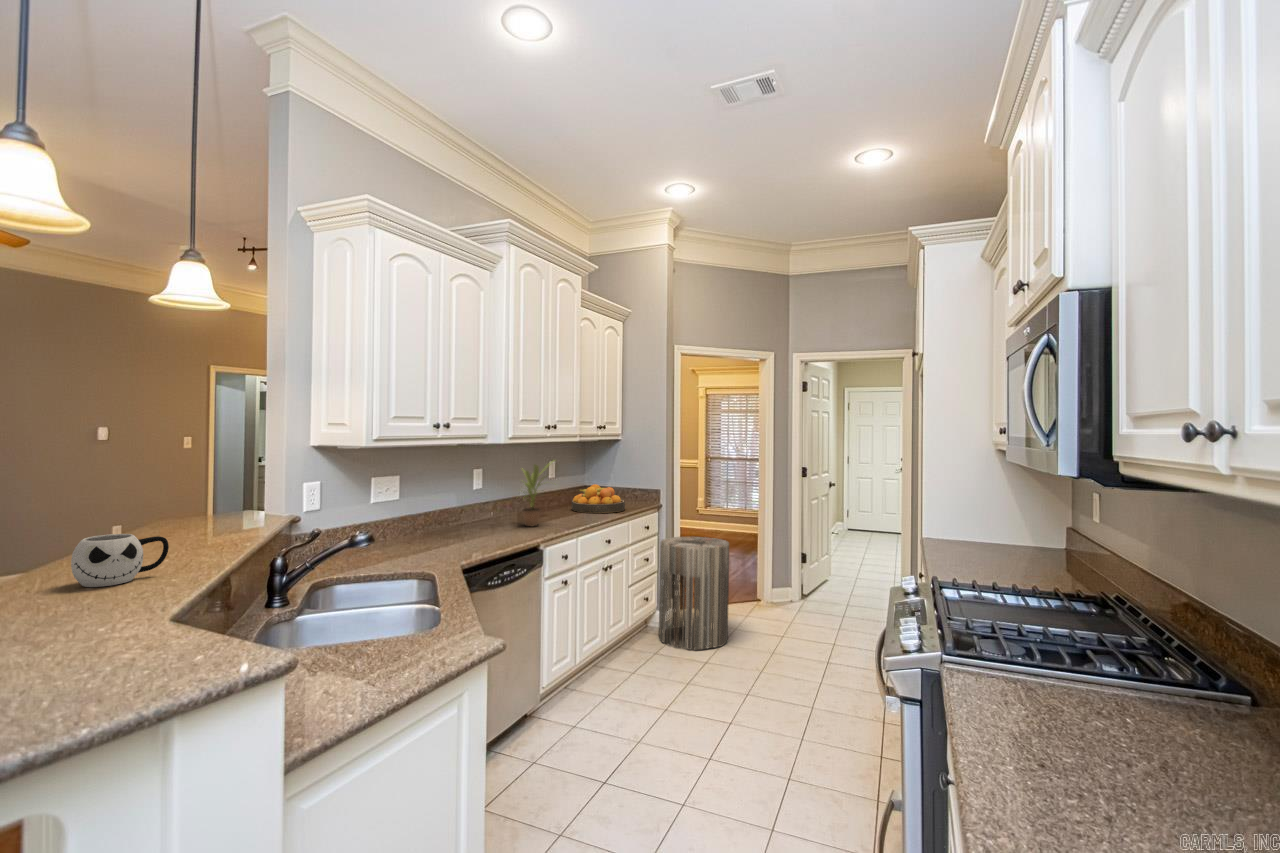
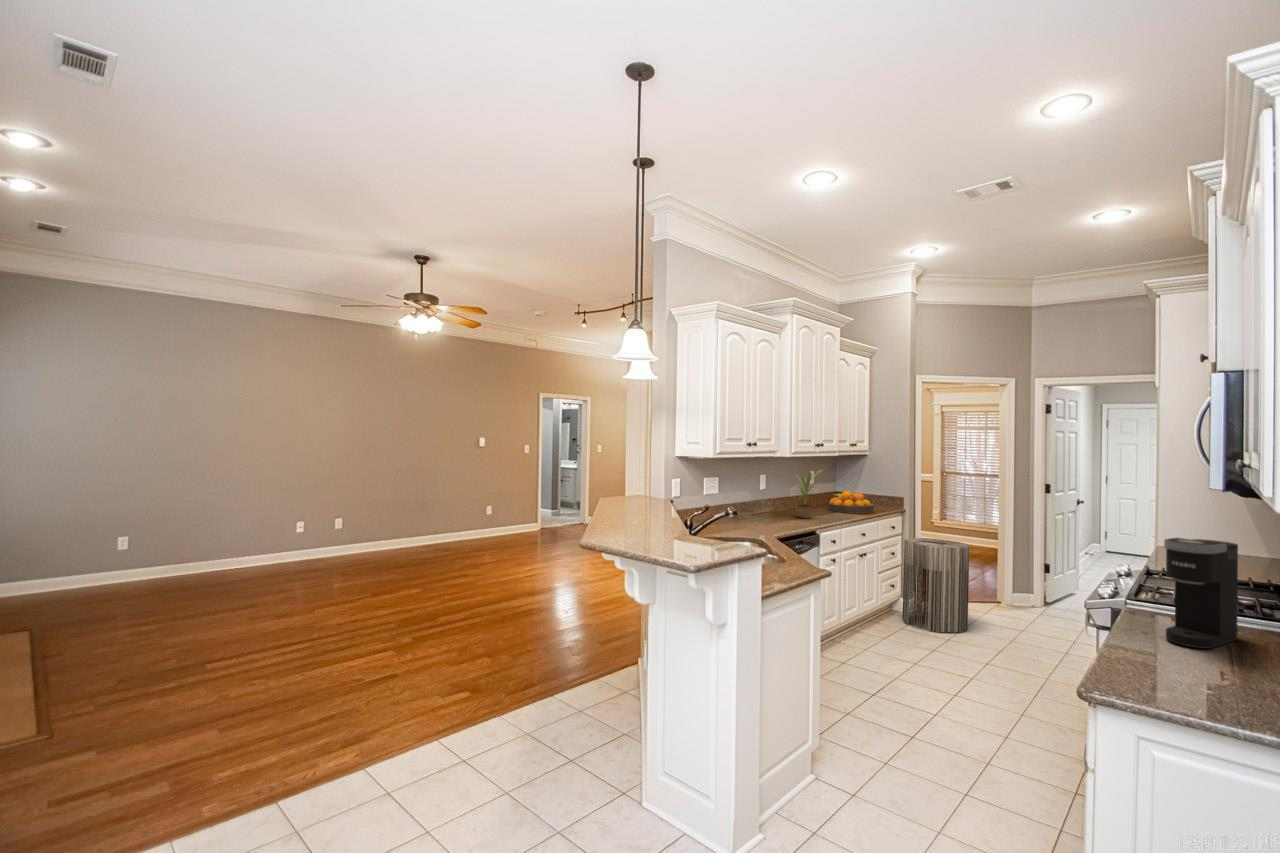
mug: present [71,534,169,587] -> none [629,499,660,522]
coffee maker: none [1047,567,1144,799] -> present [1164,538,1238,649]

